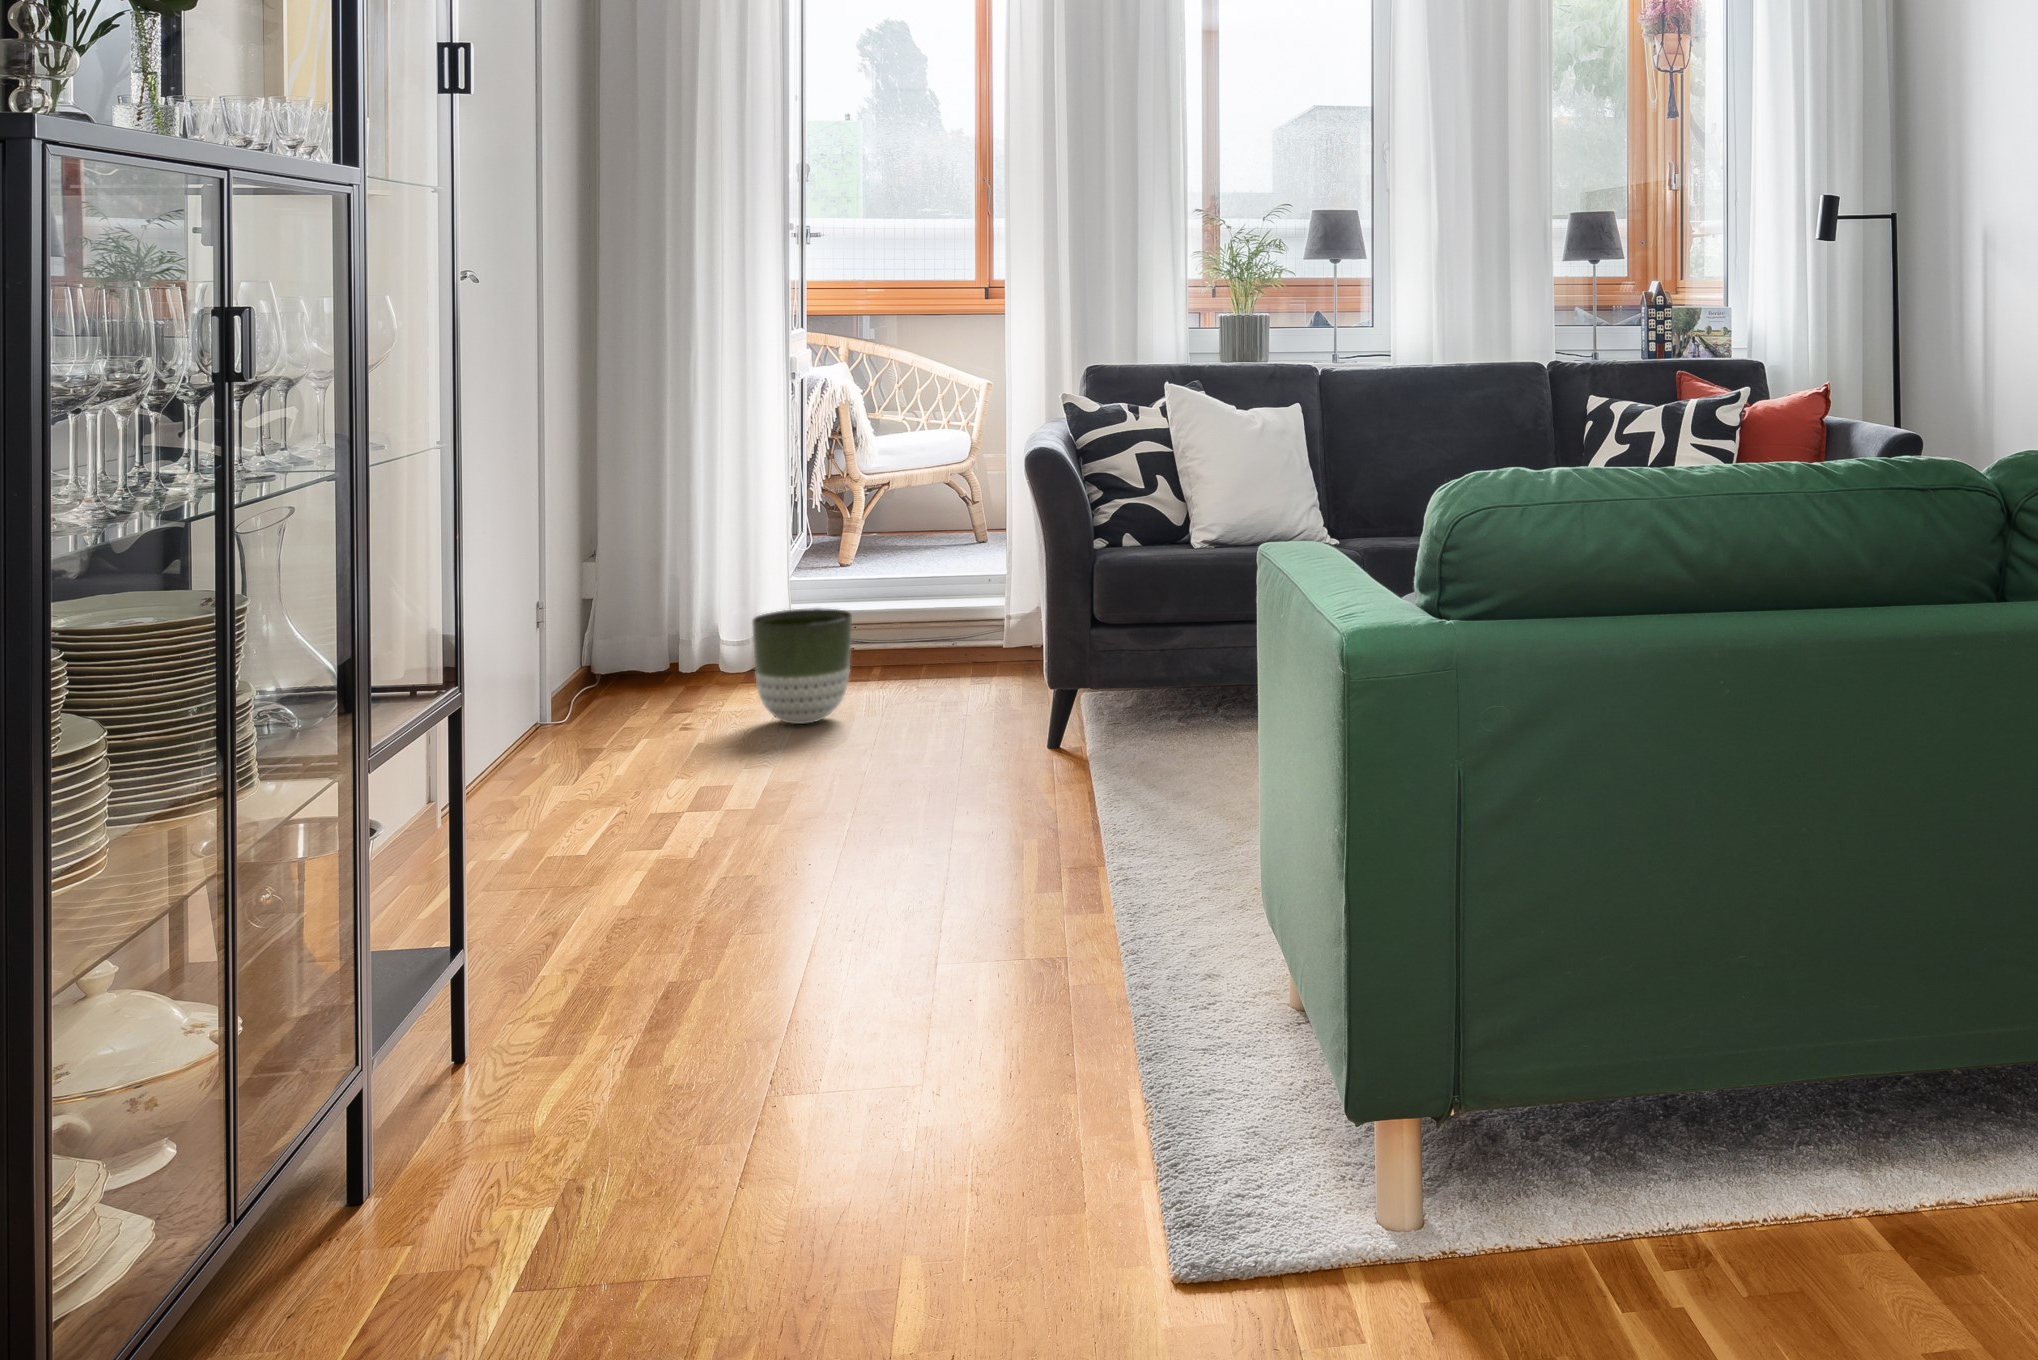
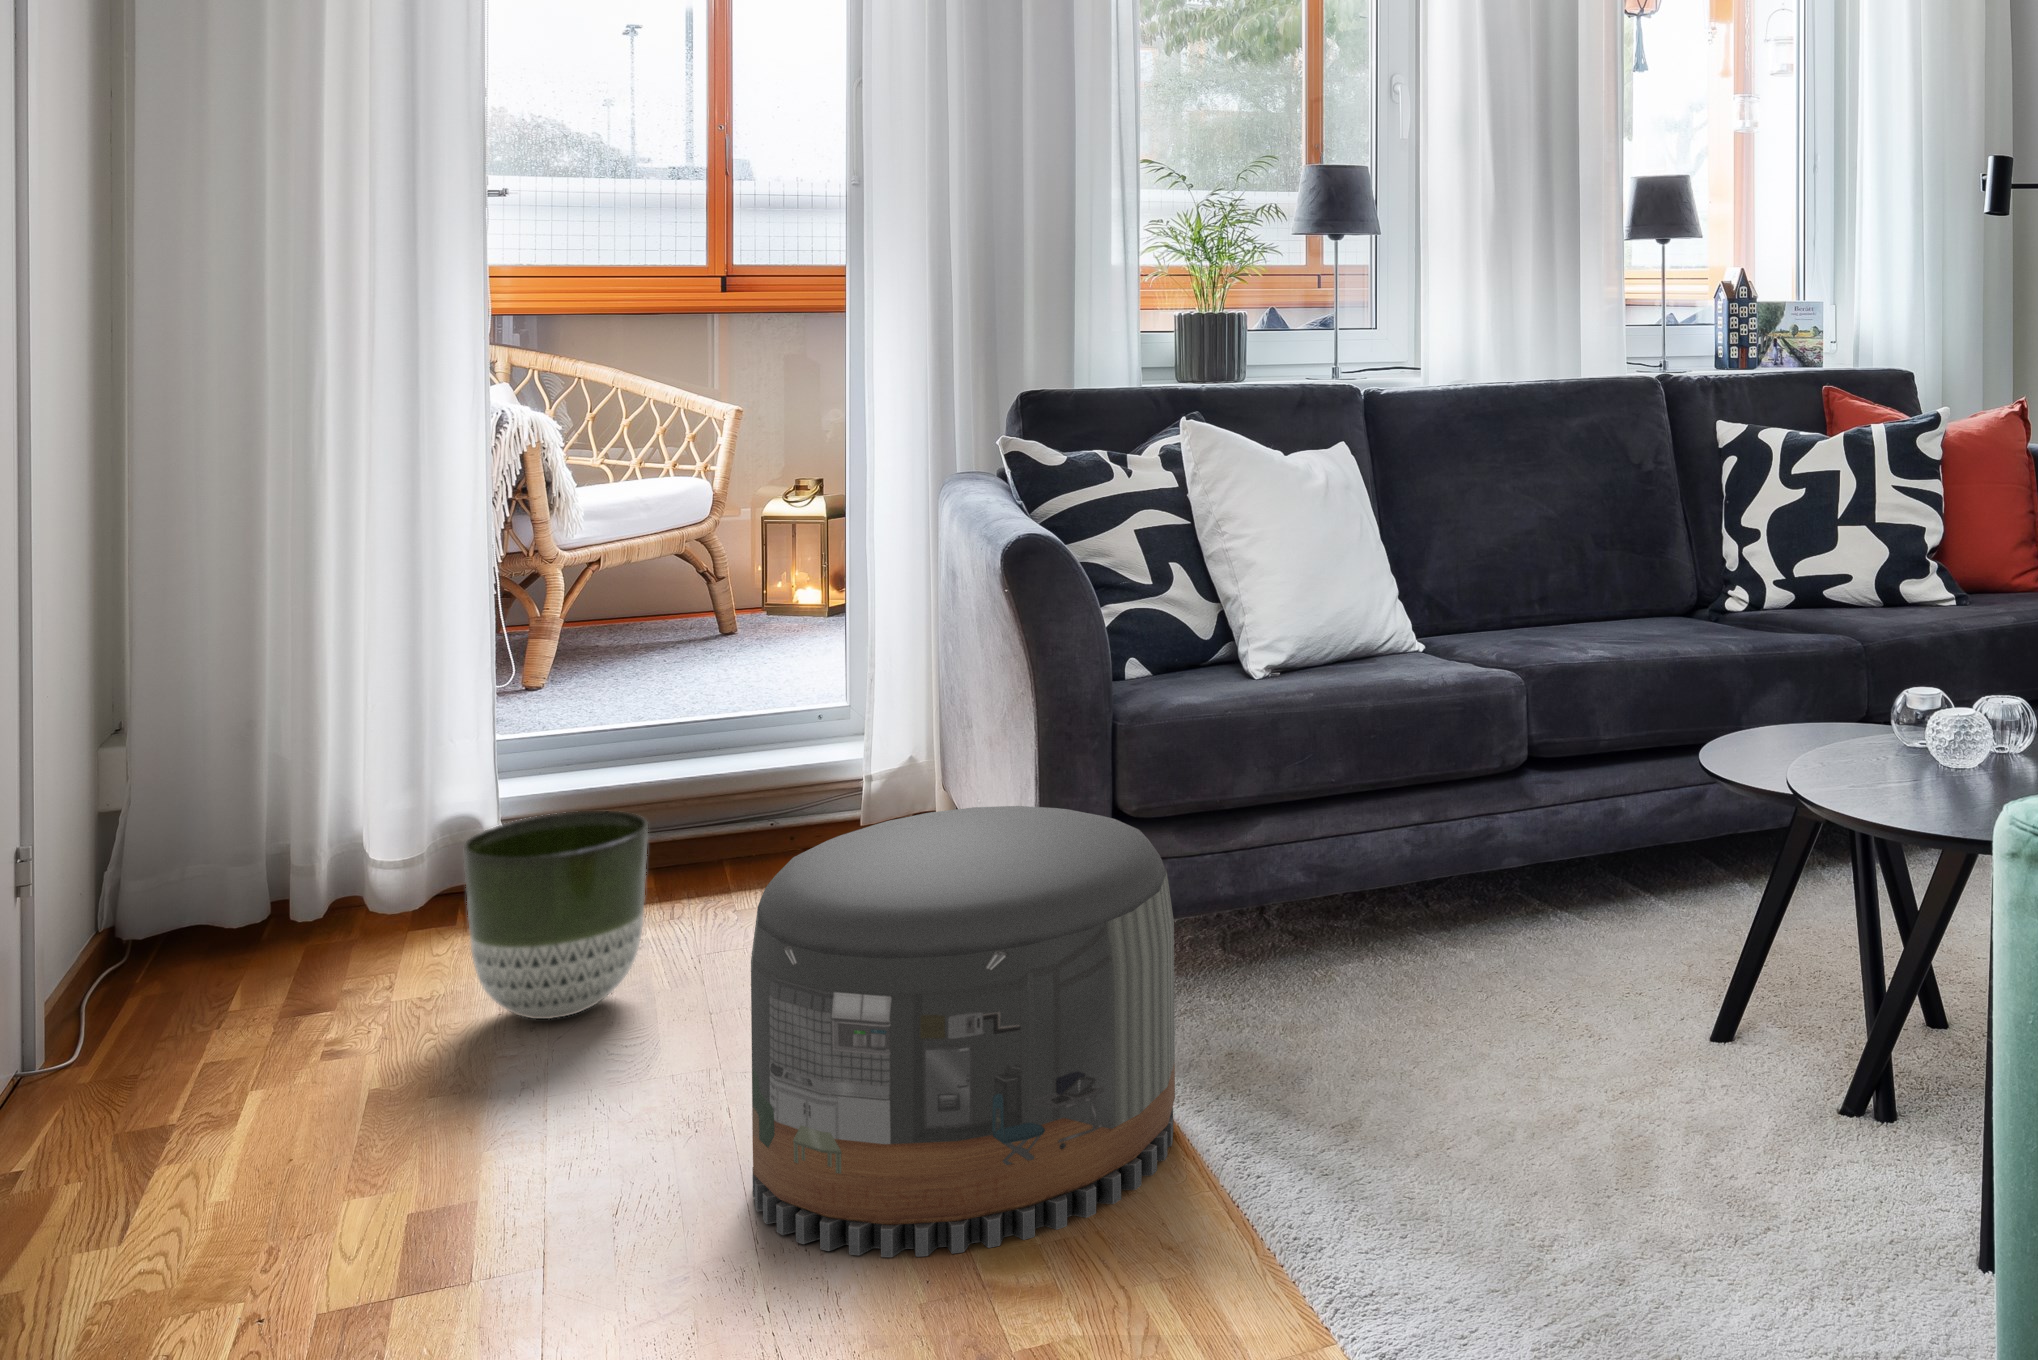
pouf: none [861,601,1095,824] -> present [751,806,1175,1257]

